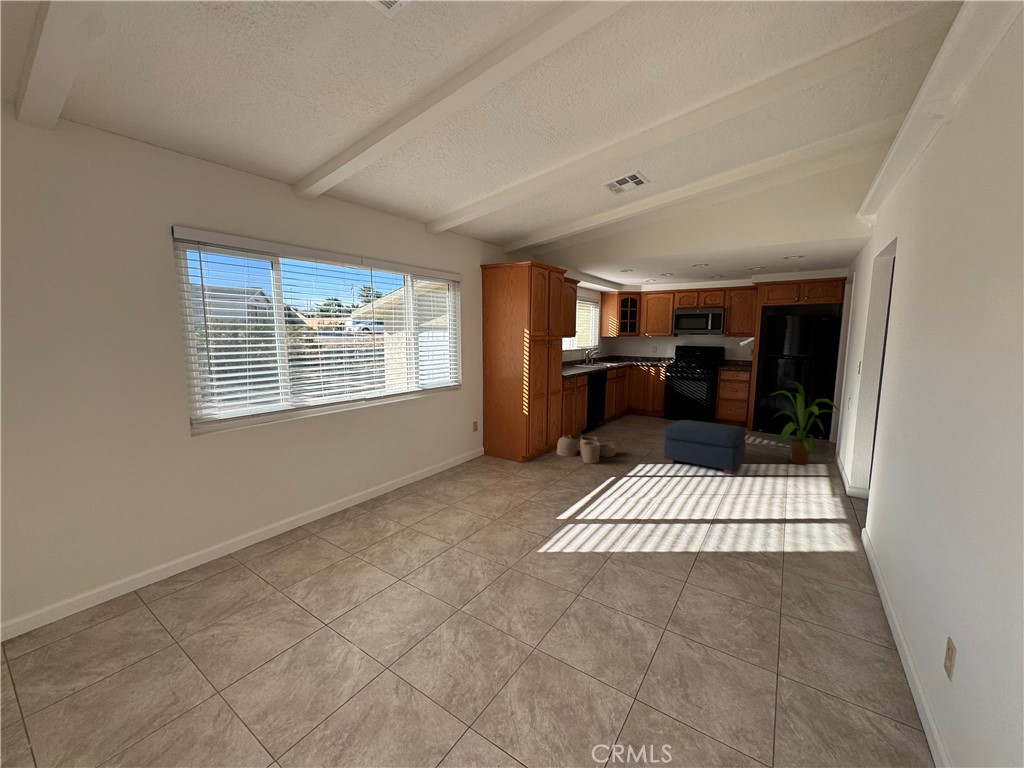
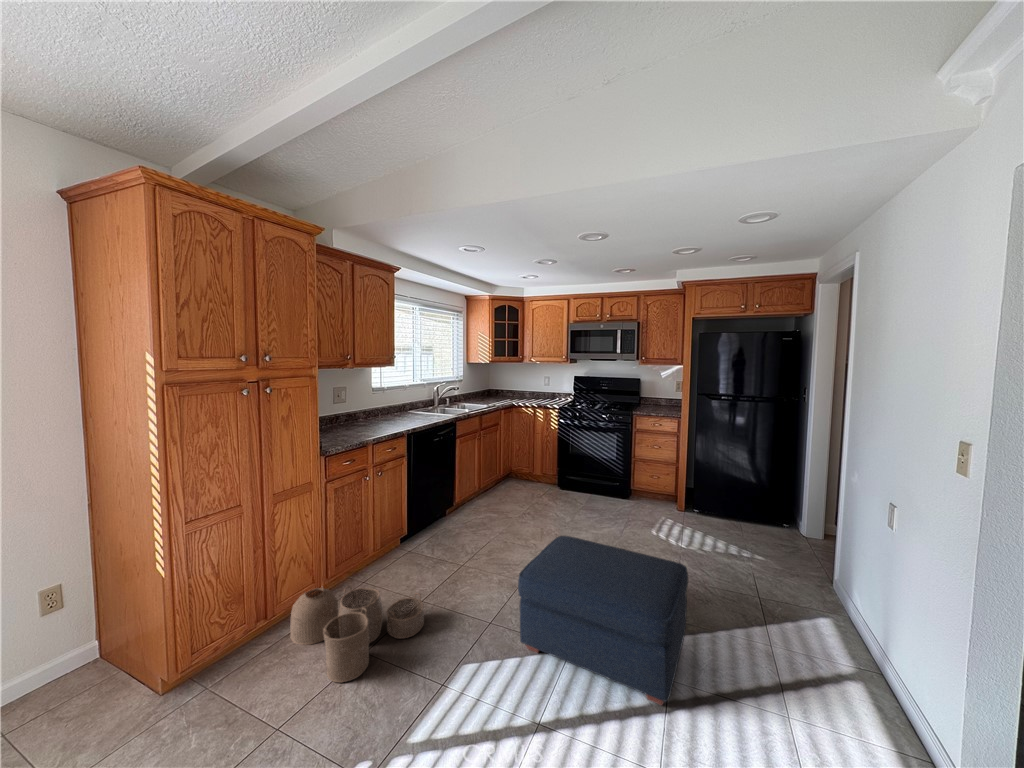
house plant: present [773,382,839,465] -> none [723,453,876,631]

